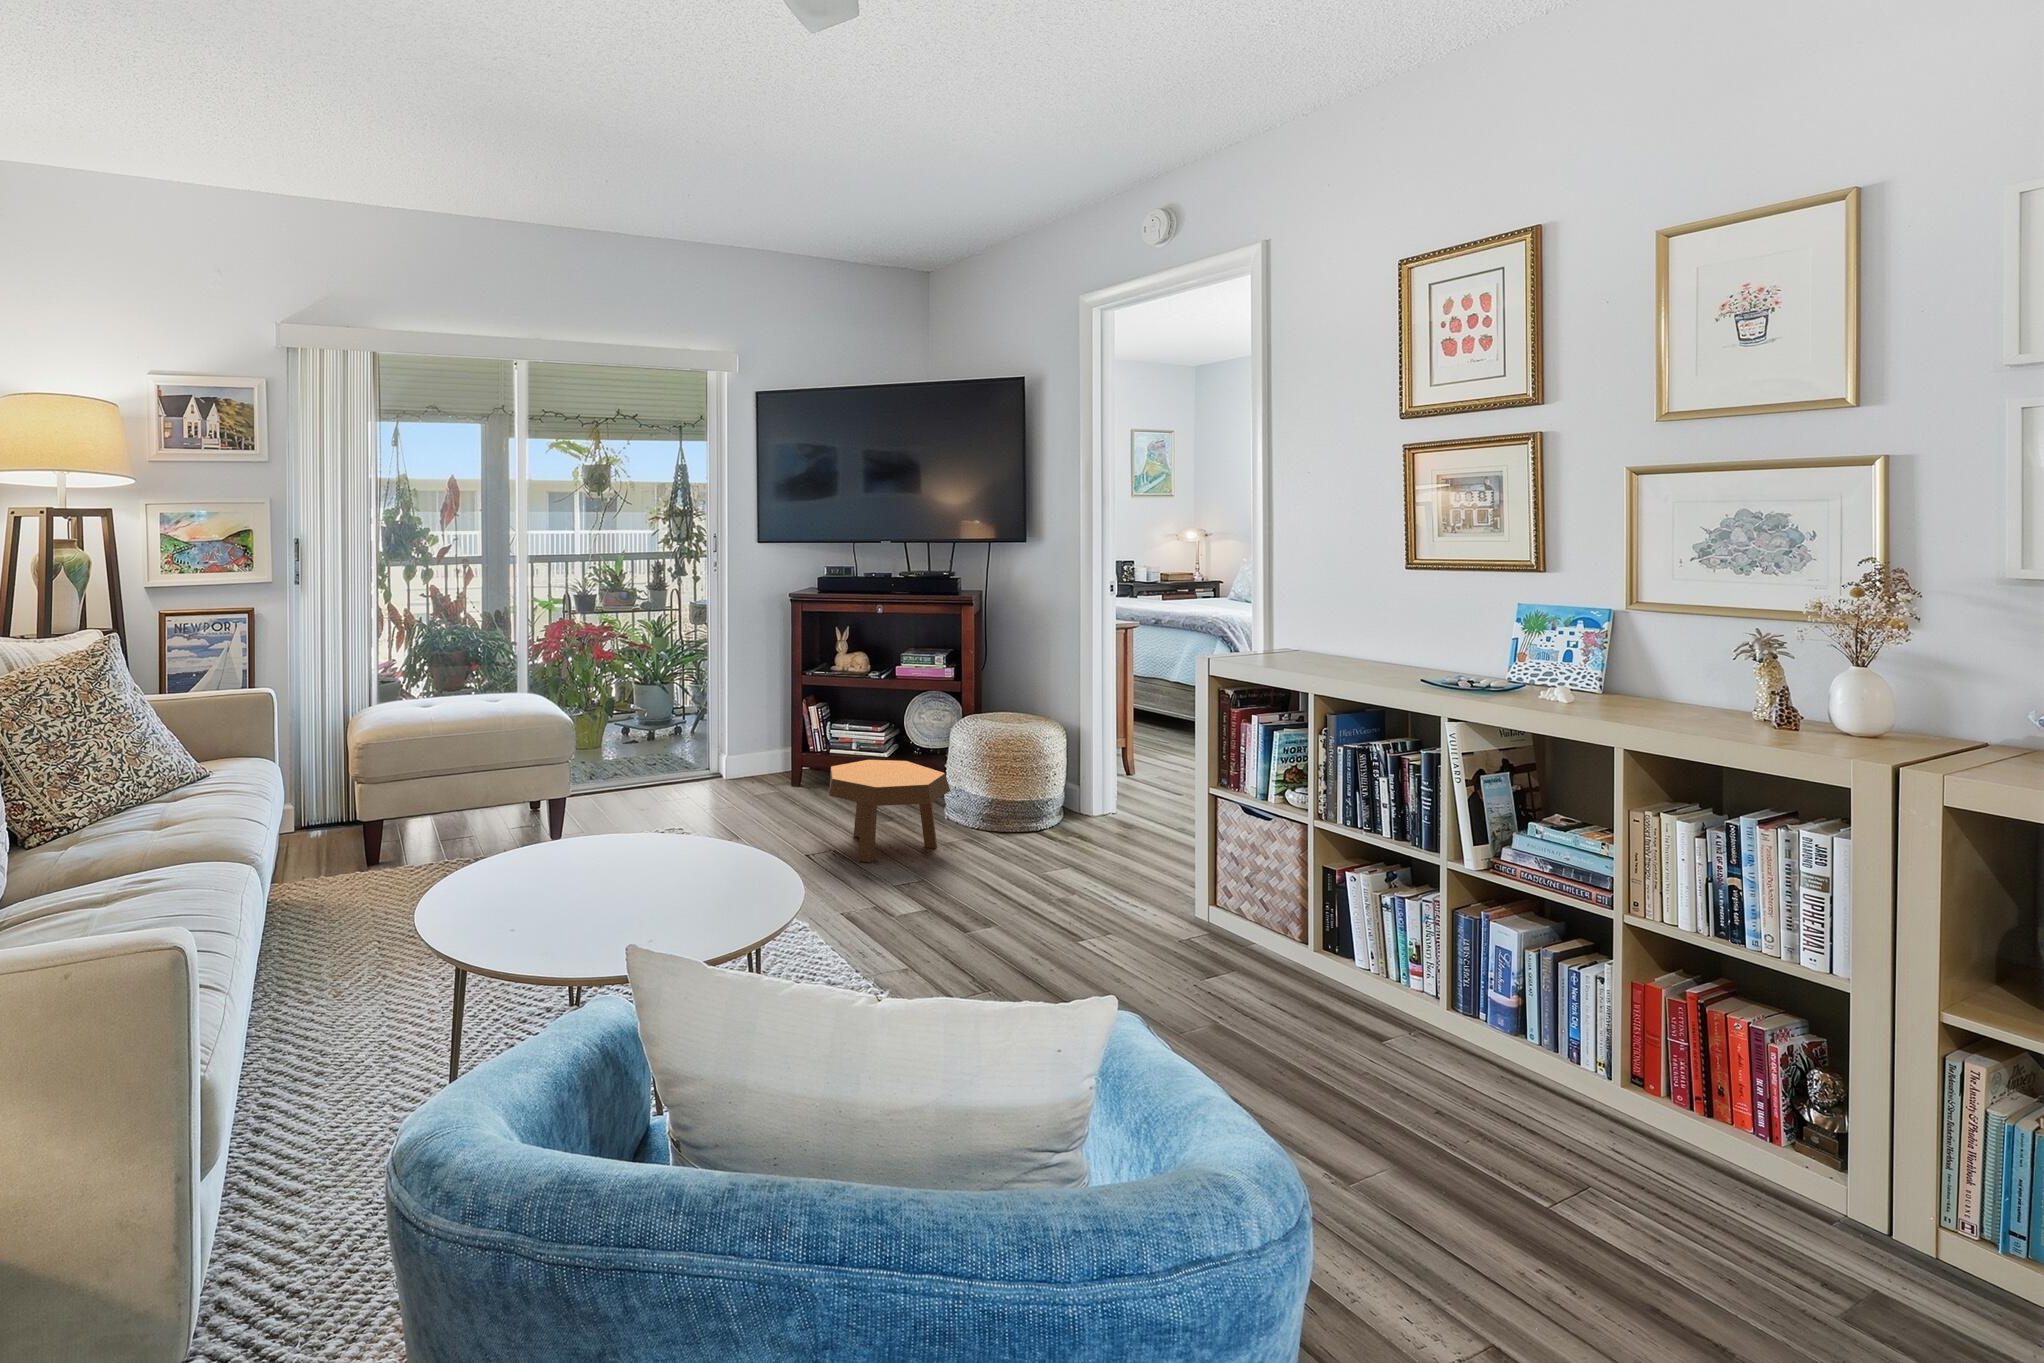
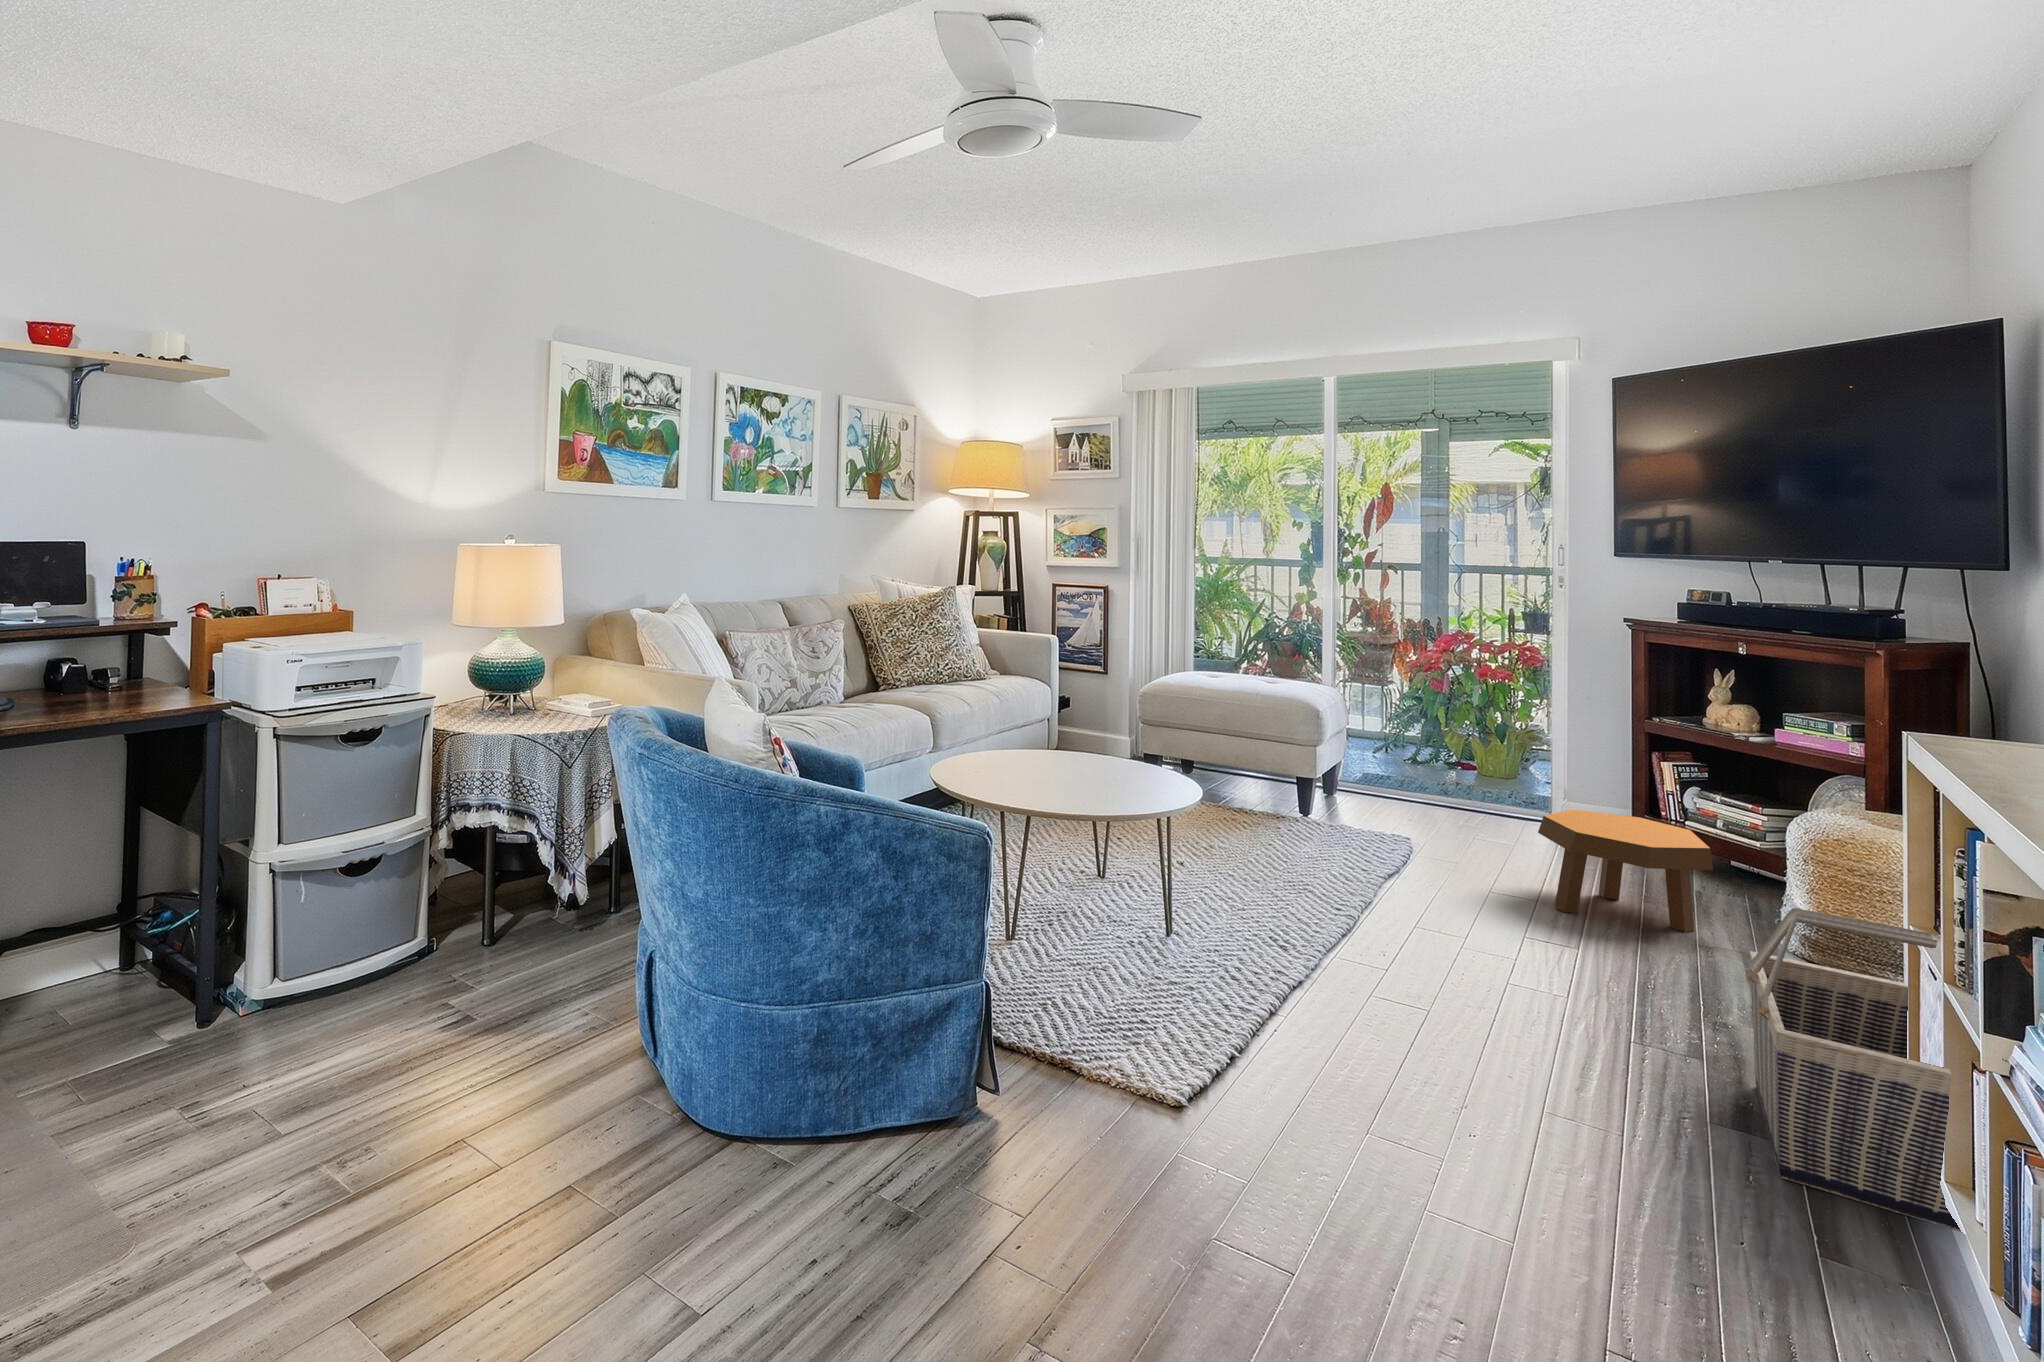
basket: none [1155,806,1396,1035] -> present [1745,908,1961,1231]

